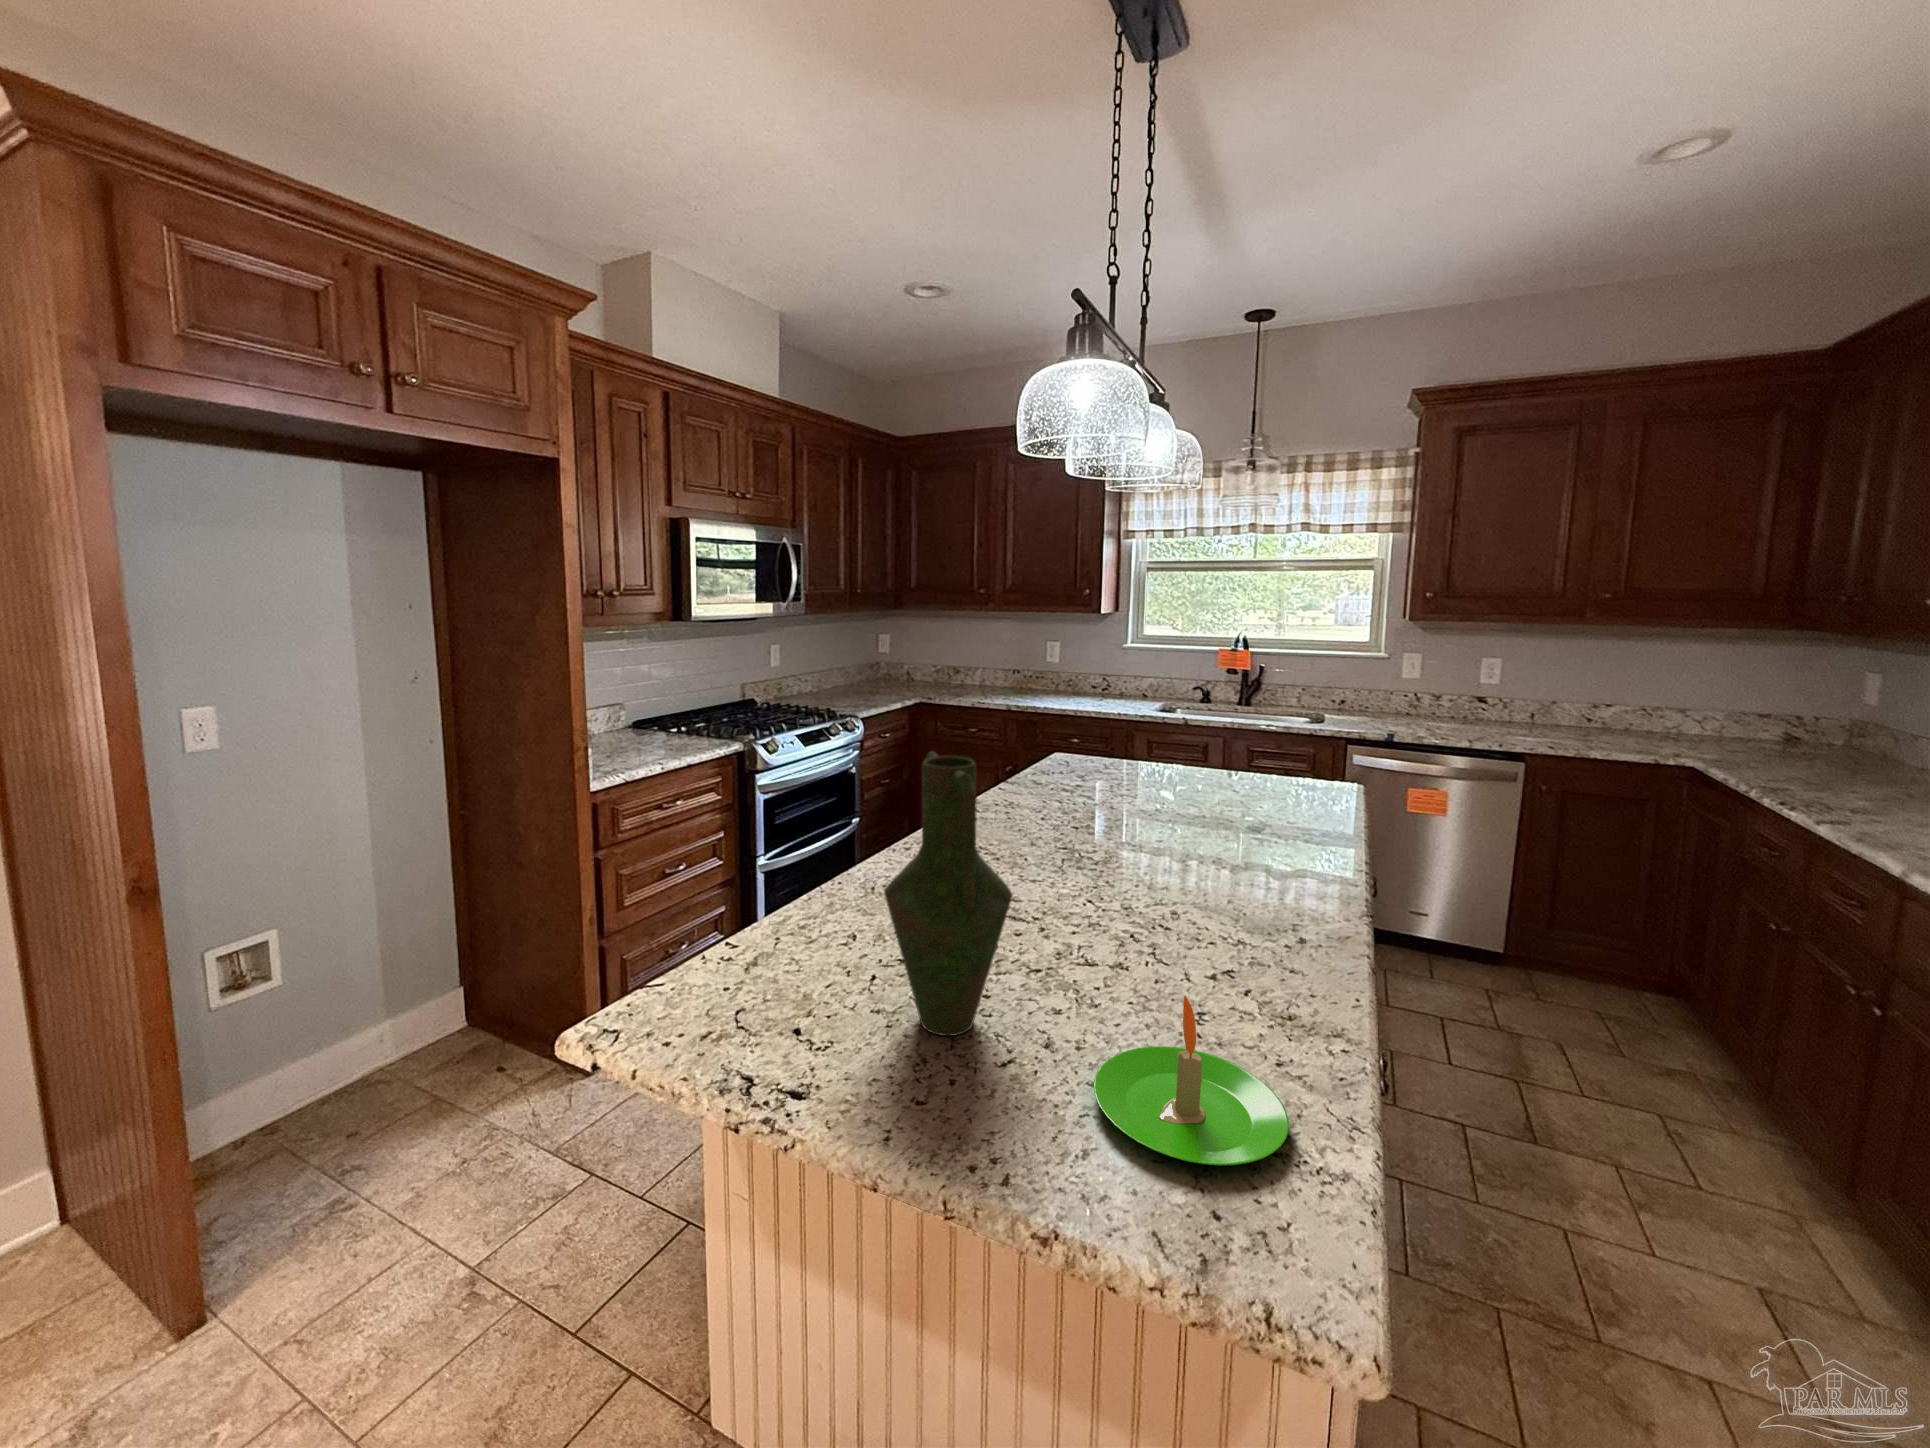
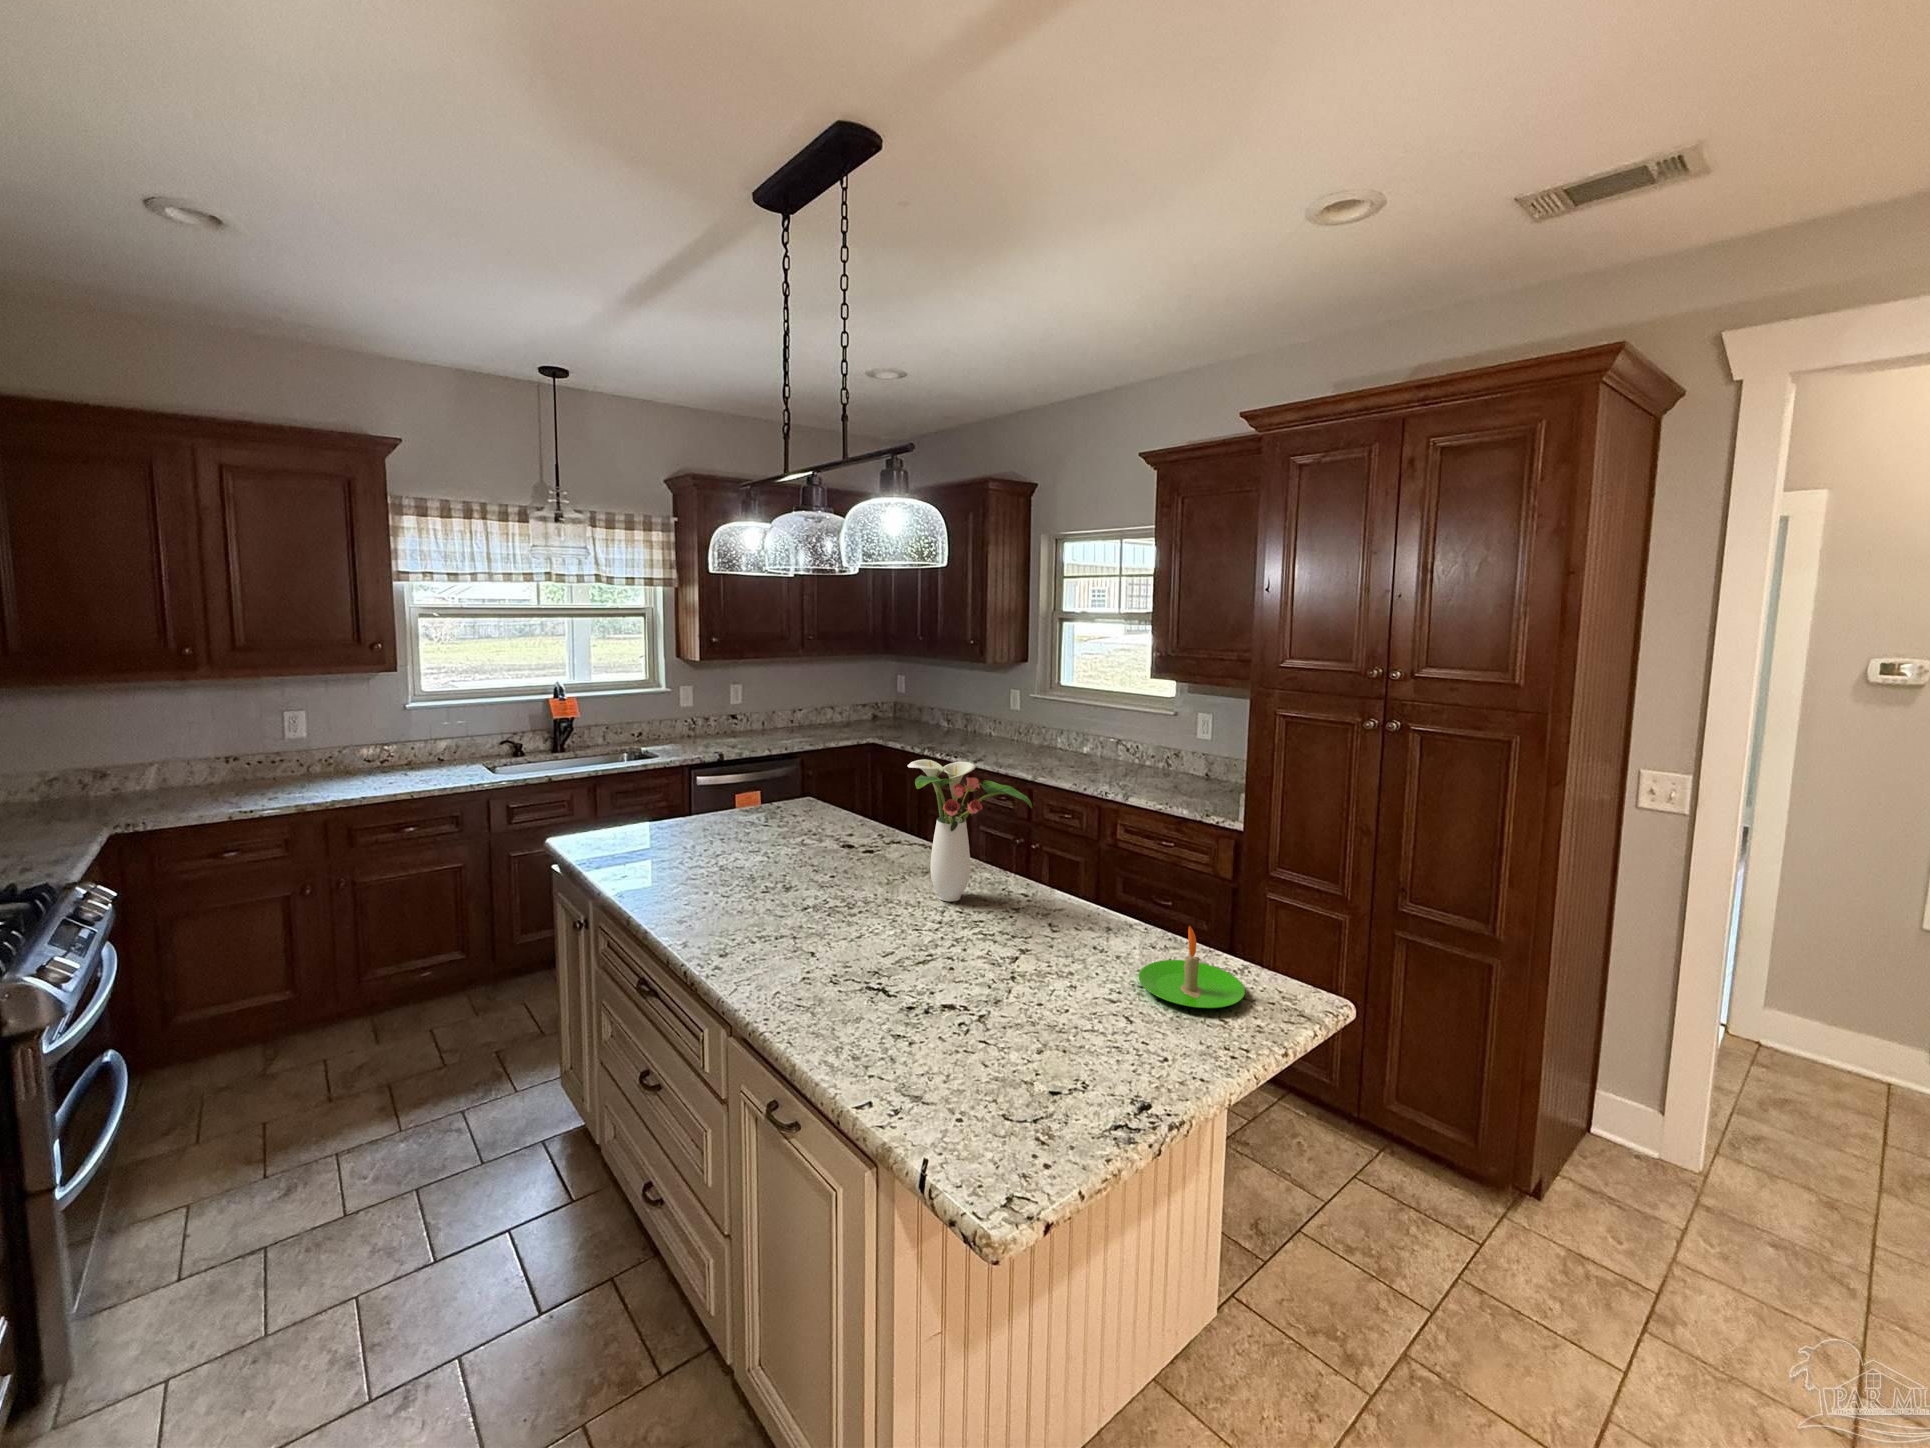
flower arrangement: none [1117,702,1286,900] -> present [908,759,1032,901]
vase: present [884,751,1013,1036] -> none [1025,833,1129,1043]

